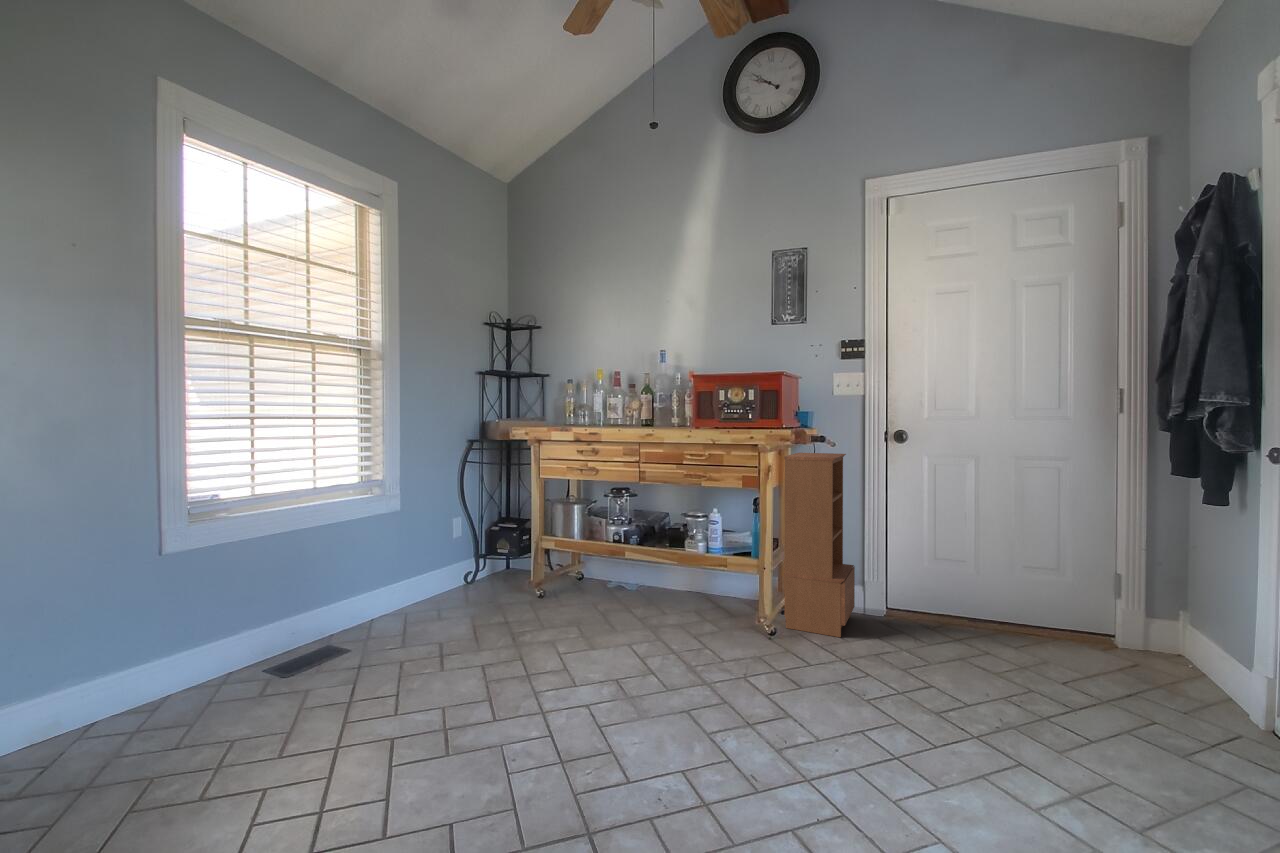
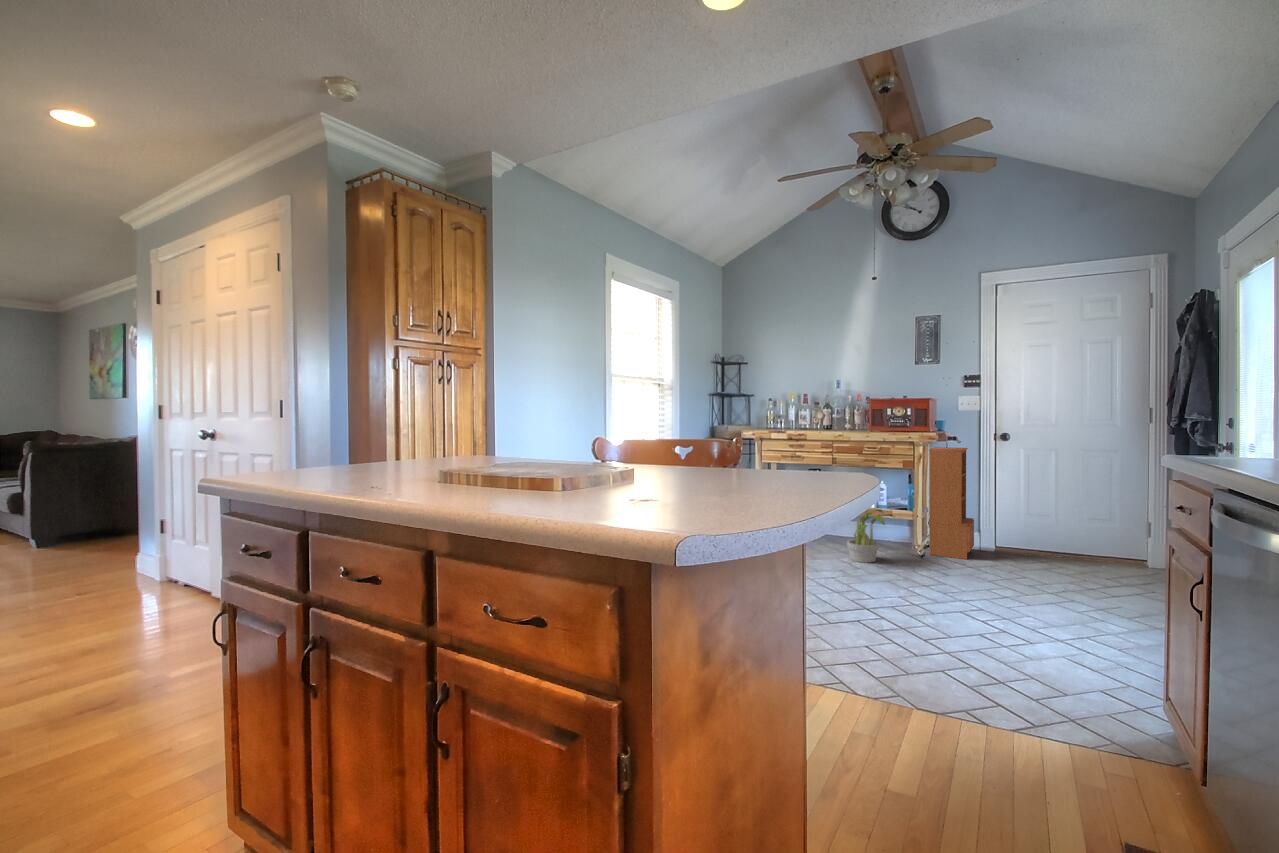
potted plant: none [620,547,727,653] -> present [847,506,895,563]

